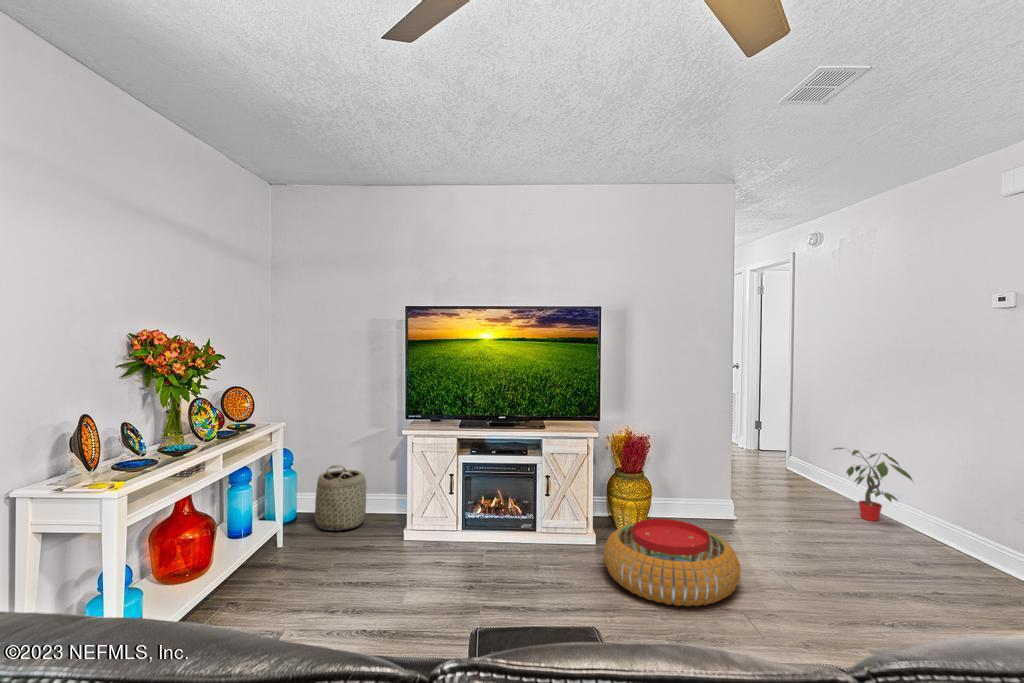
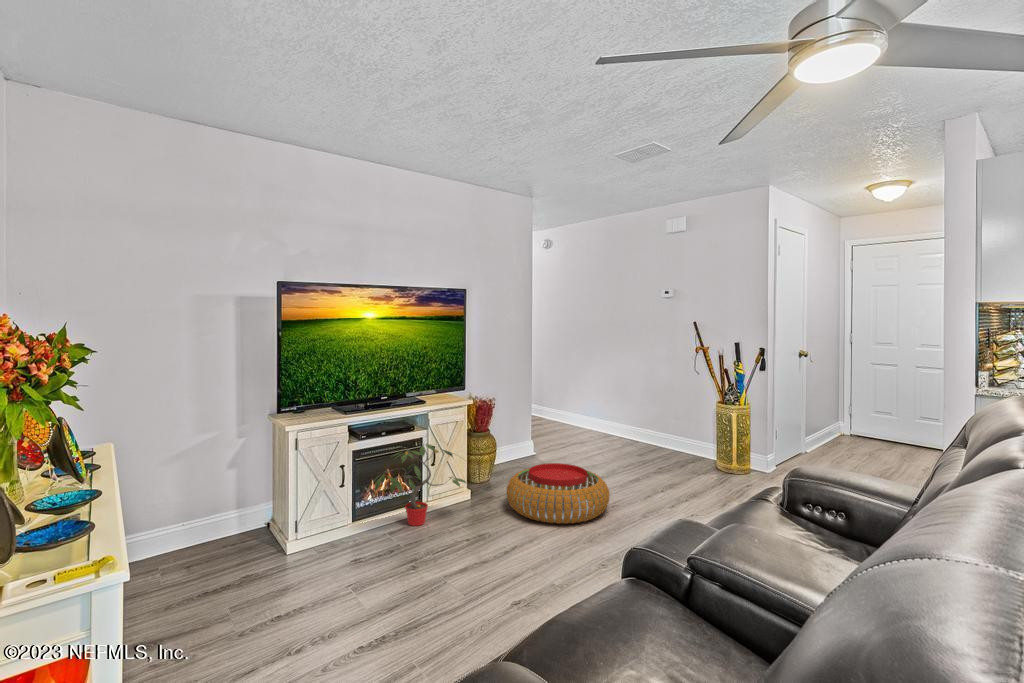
potted plant: present [834,448,913,521] -> present [374,444,466,526]
basket: present [315,465,367,530] -> none [155,482,229,566]

